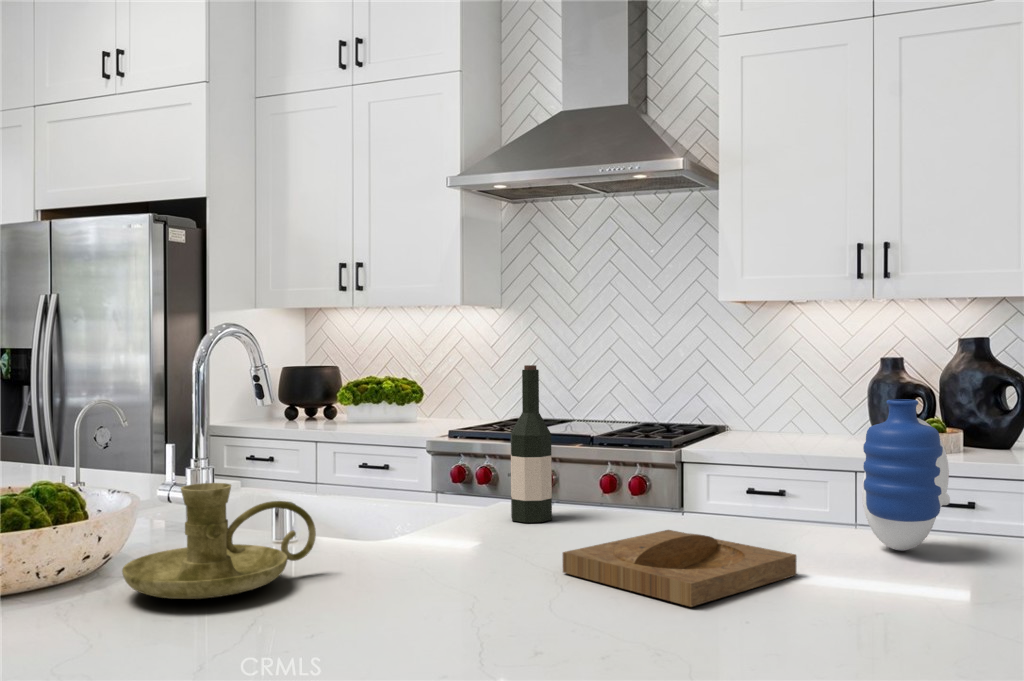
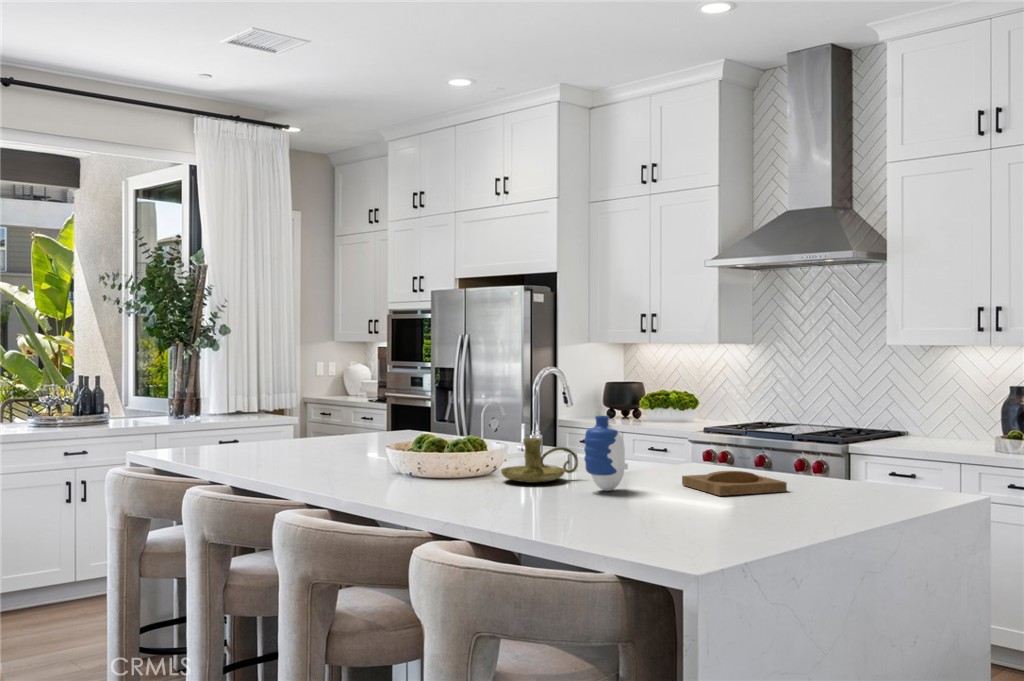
wine bottle: present [511,365,552,522] -> none [684,390,705,470]
vase: present [862,399,950,551] -> present [584,416,628,491]

